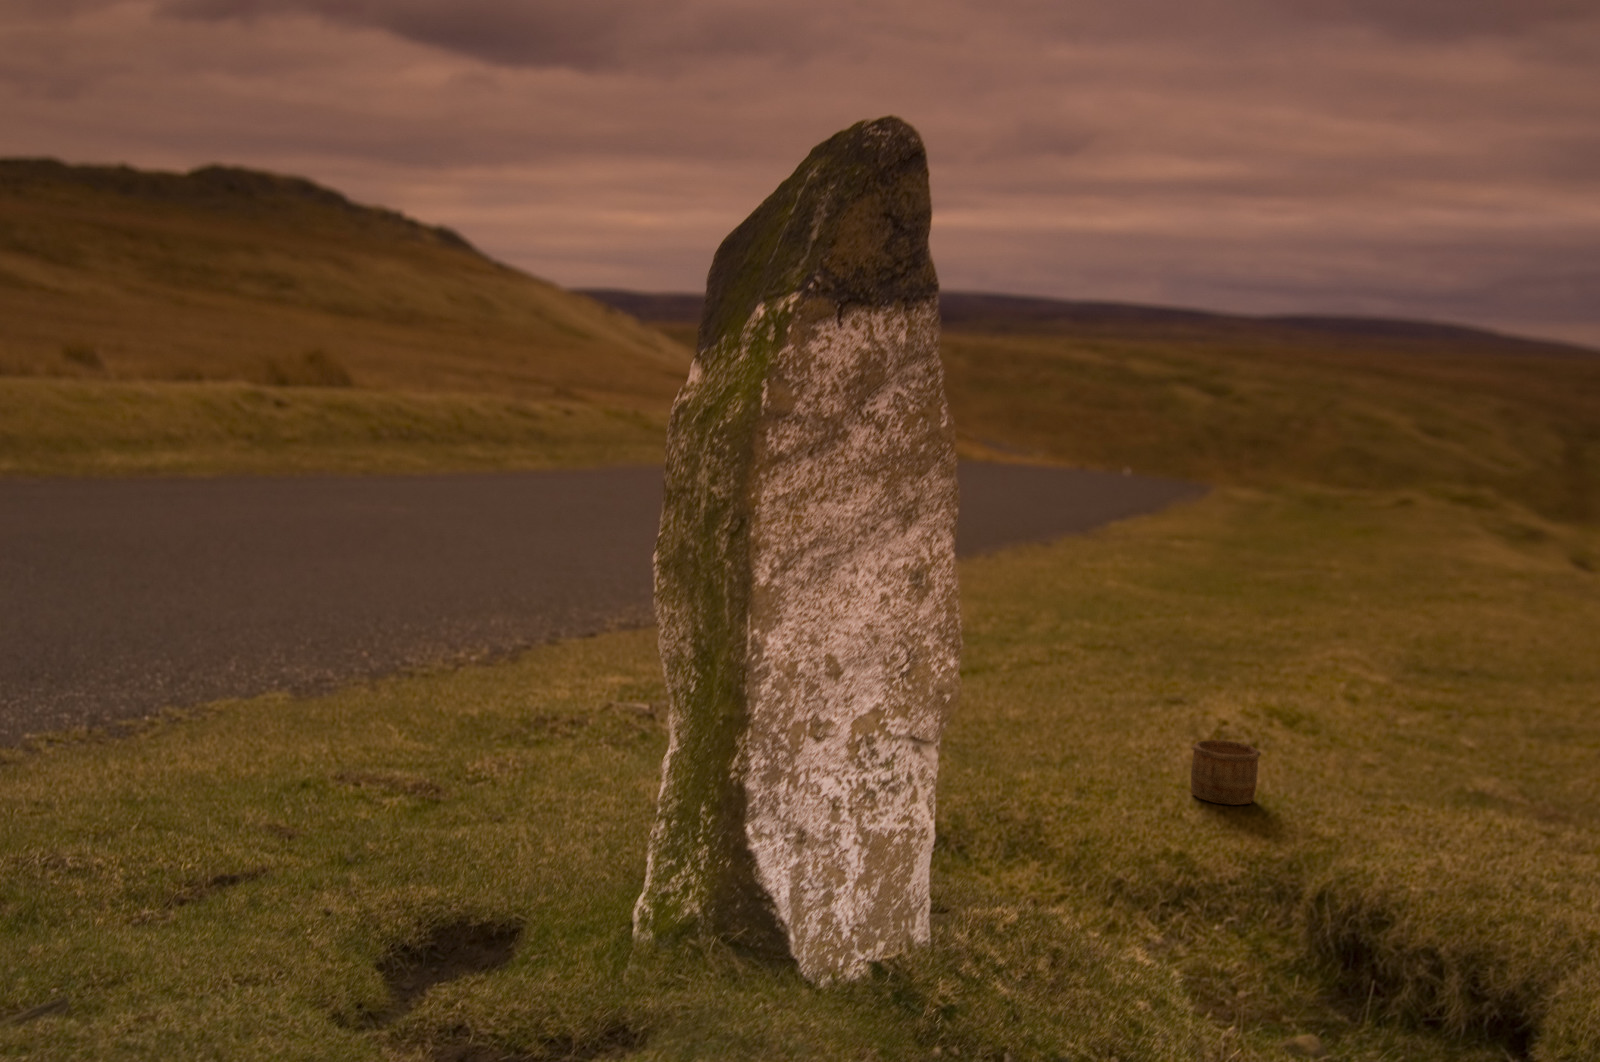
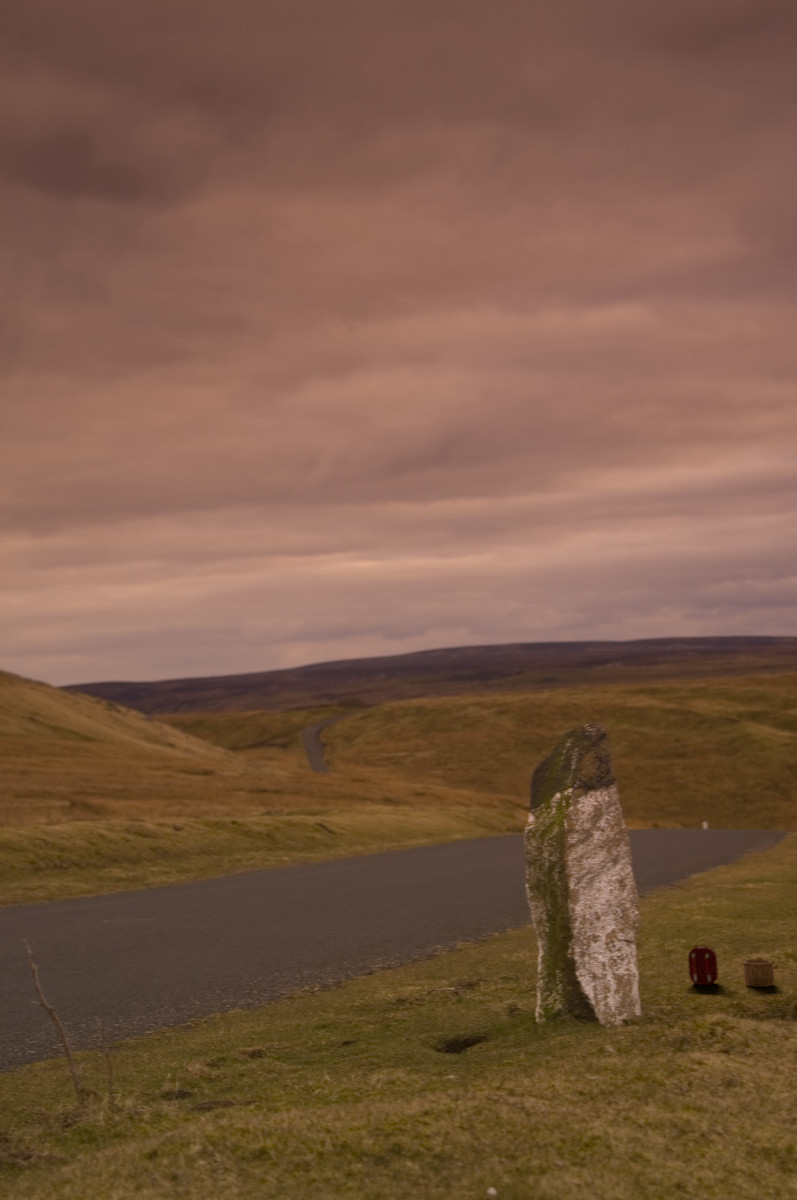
backpack: none [1070,702,1136,788] -> present [688,946,718,985]

